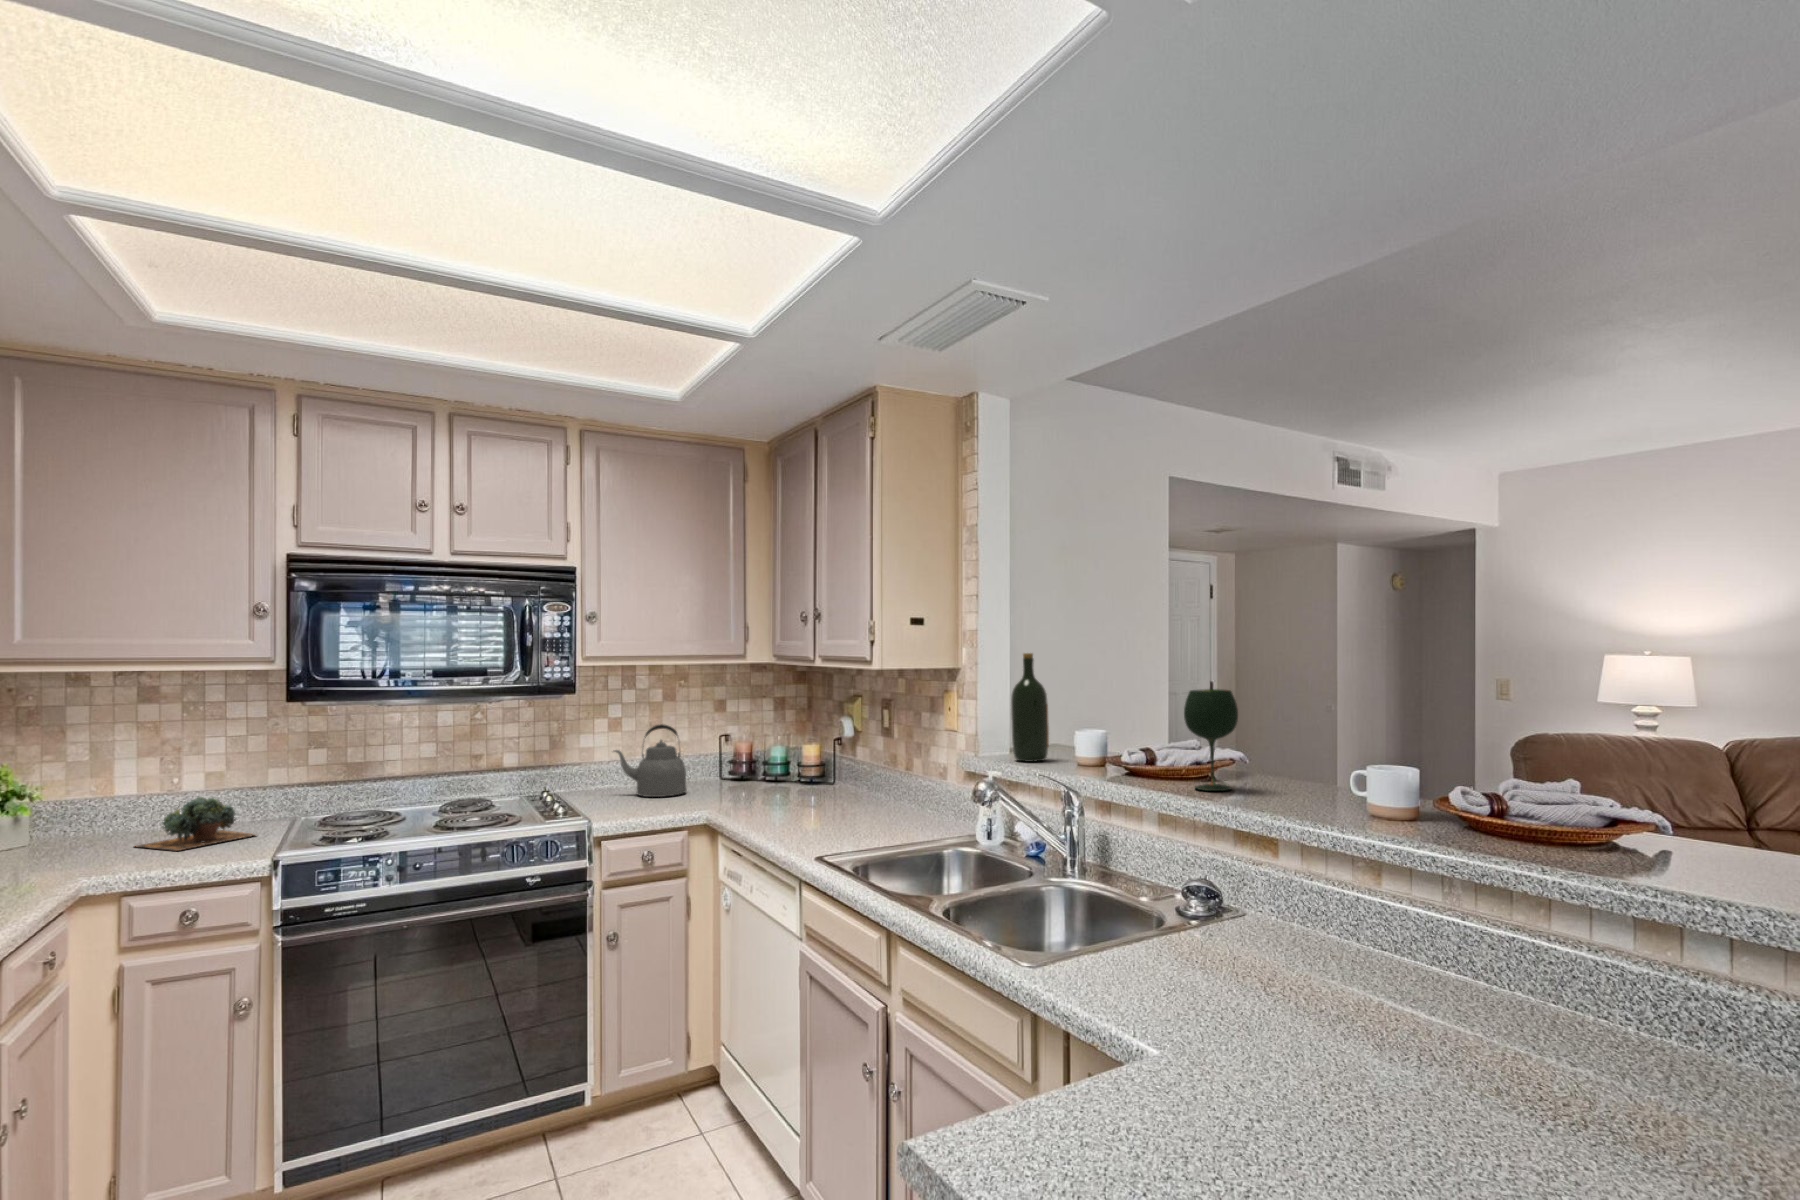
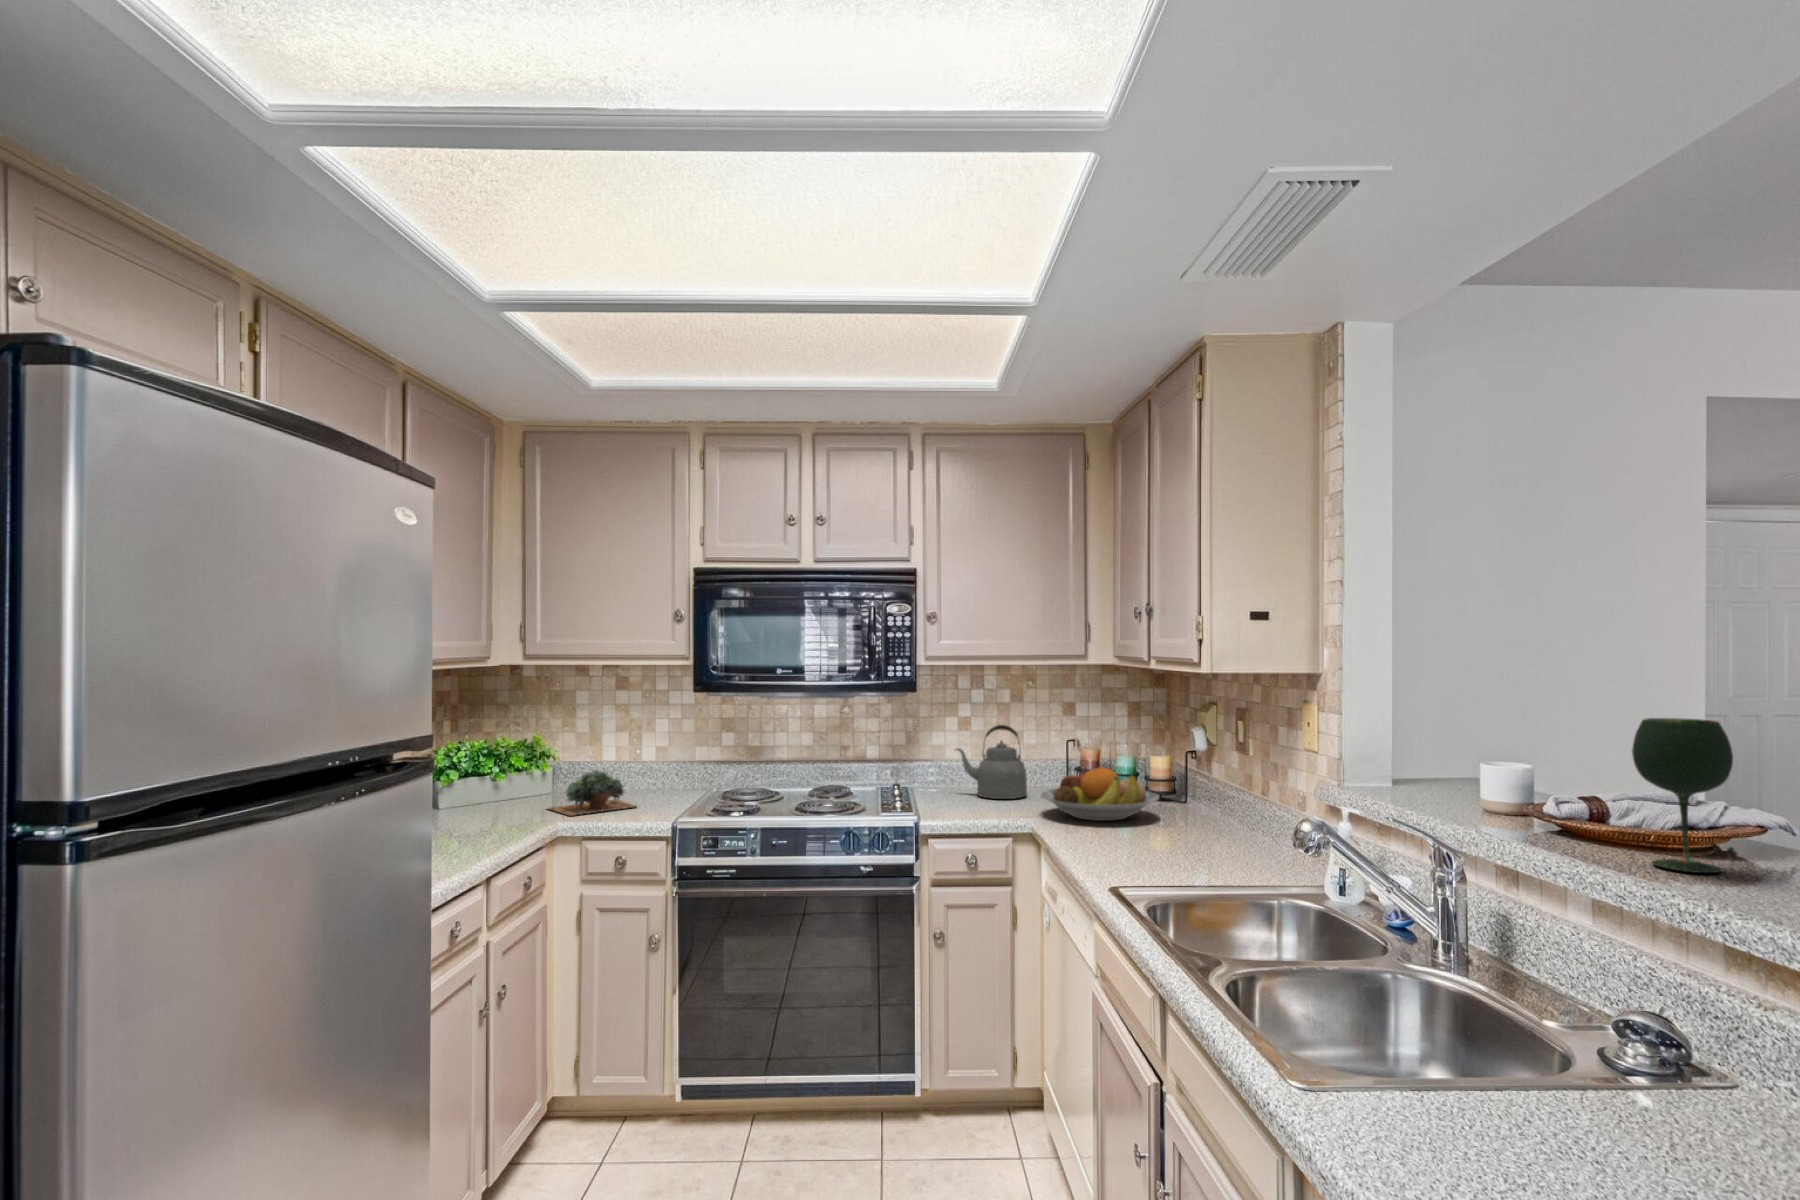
wine bottle: present [1011,653,1049,762] -> none [1383,660,1436,798]
fruit bowl: none [710,758,819,807] -> present [1041,767,1159,821]

